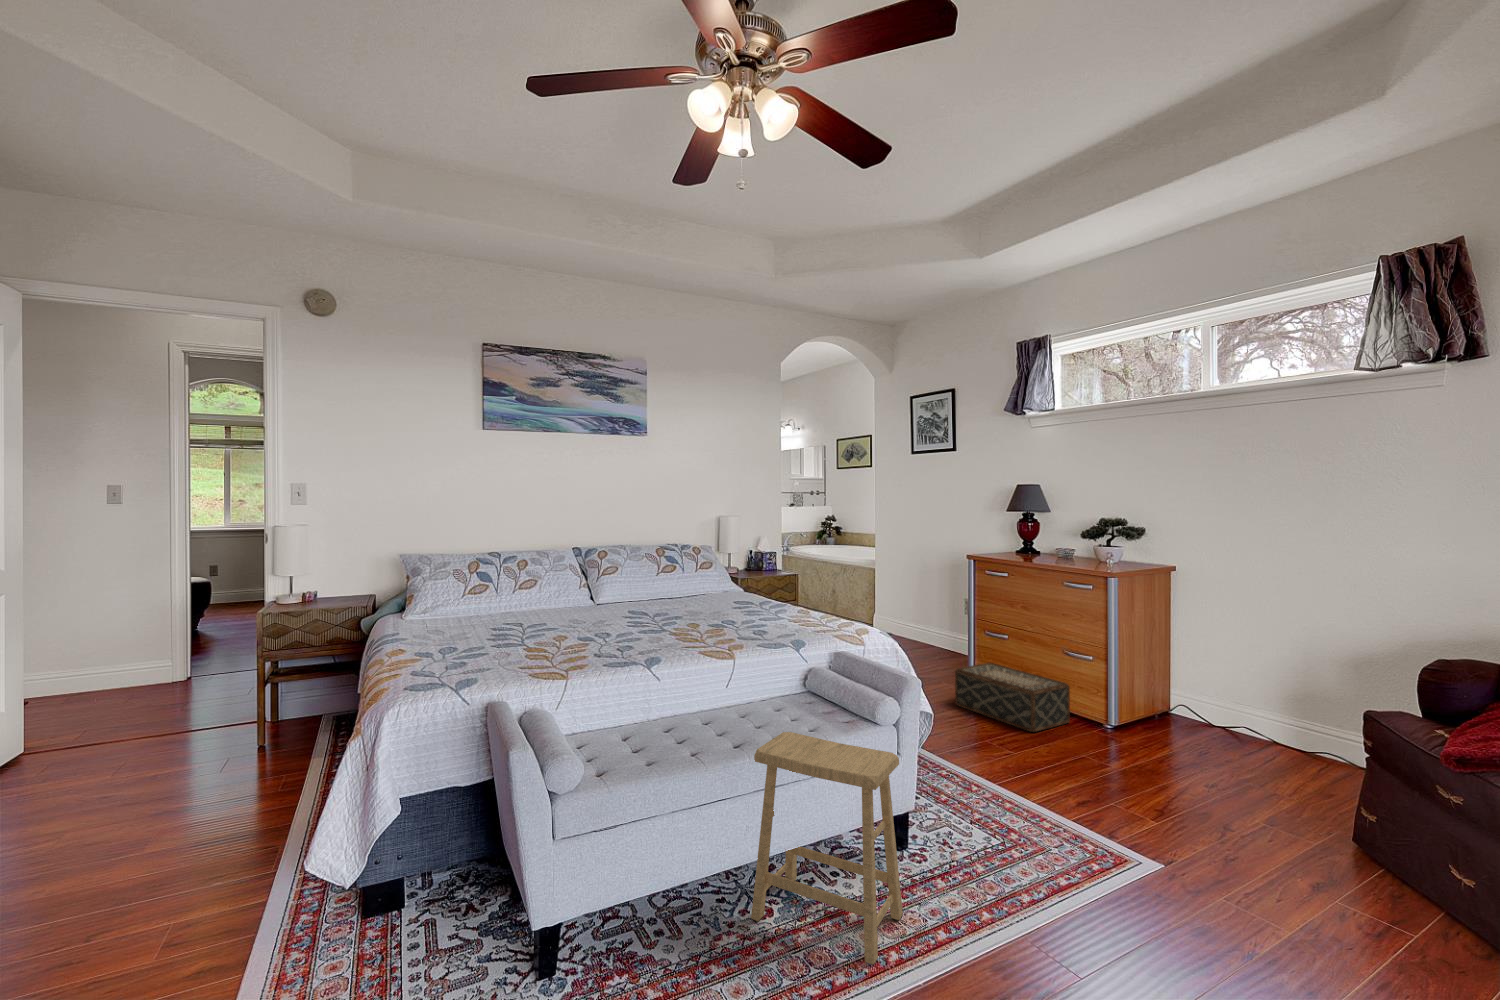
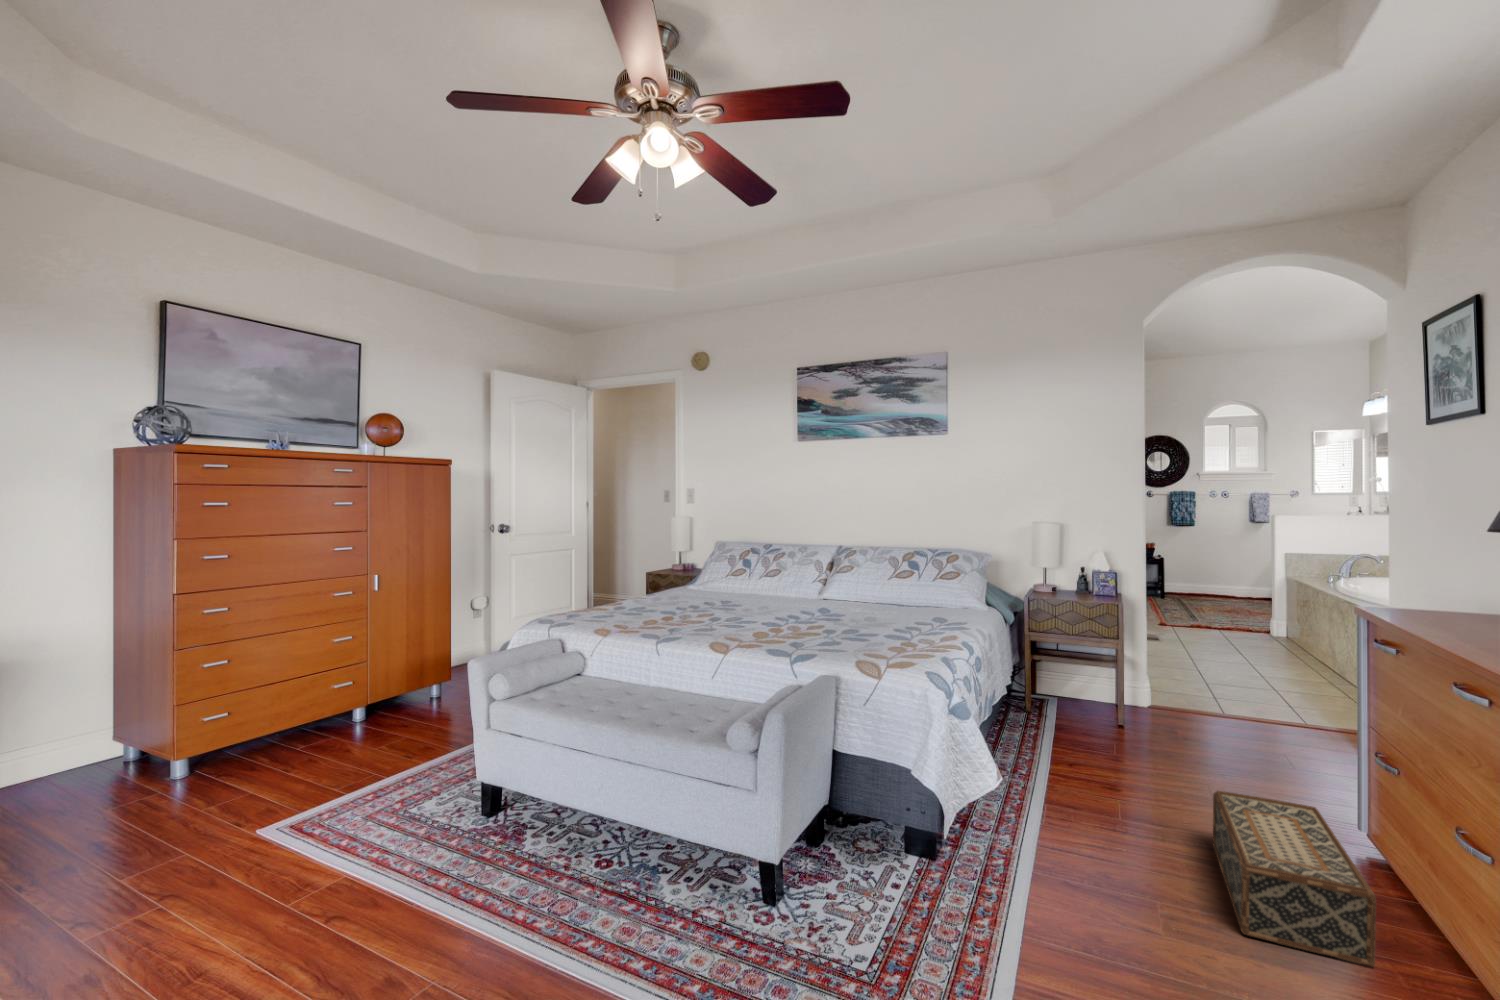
footstool: present [751,732,903,965] -> none [571,731,664,937]

